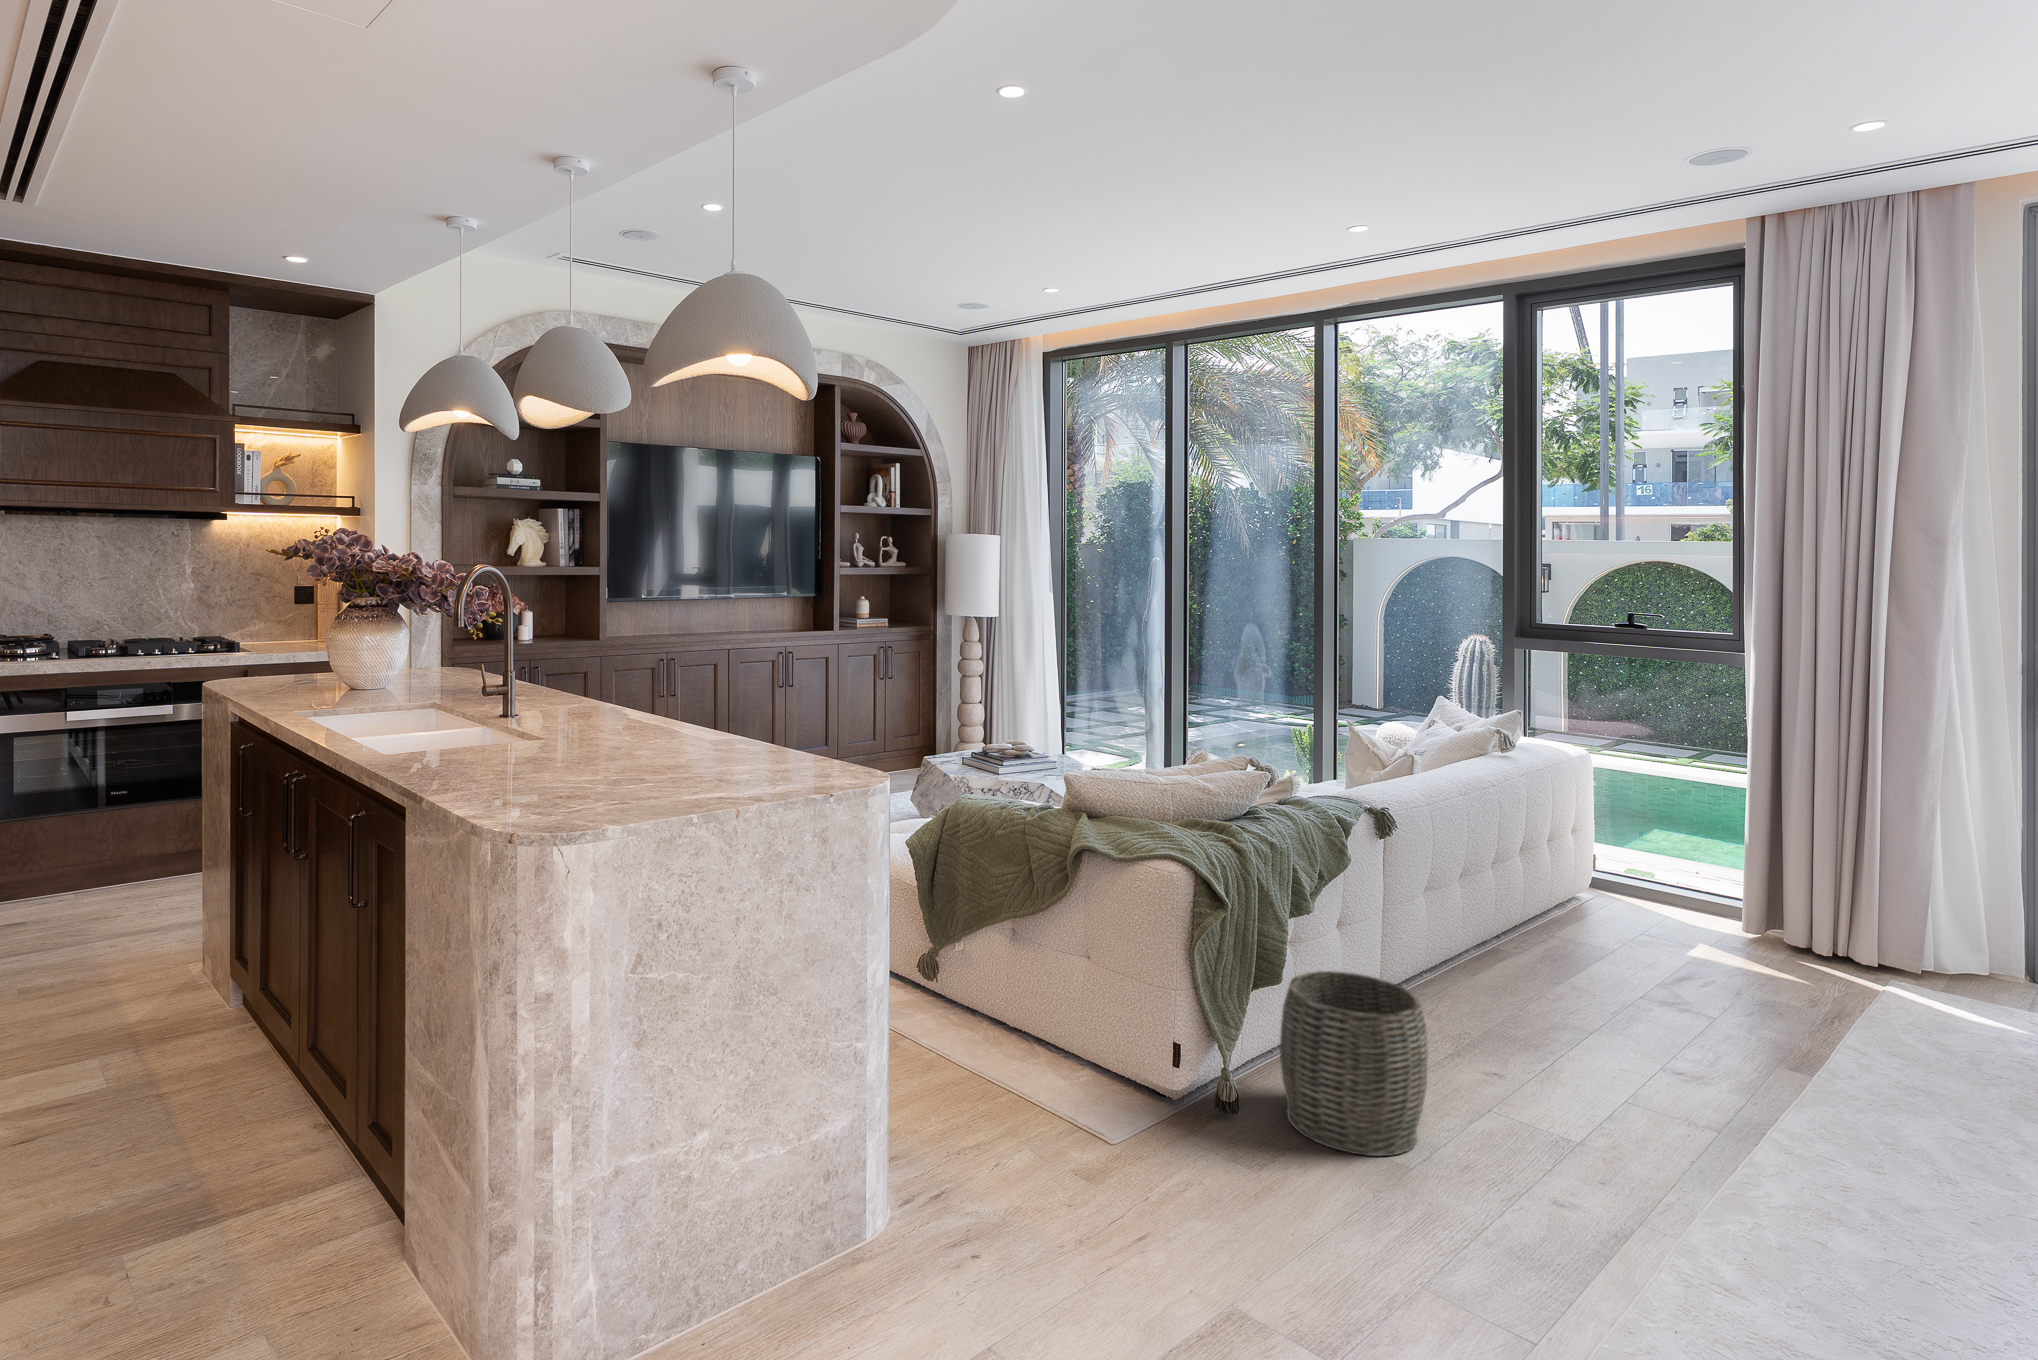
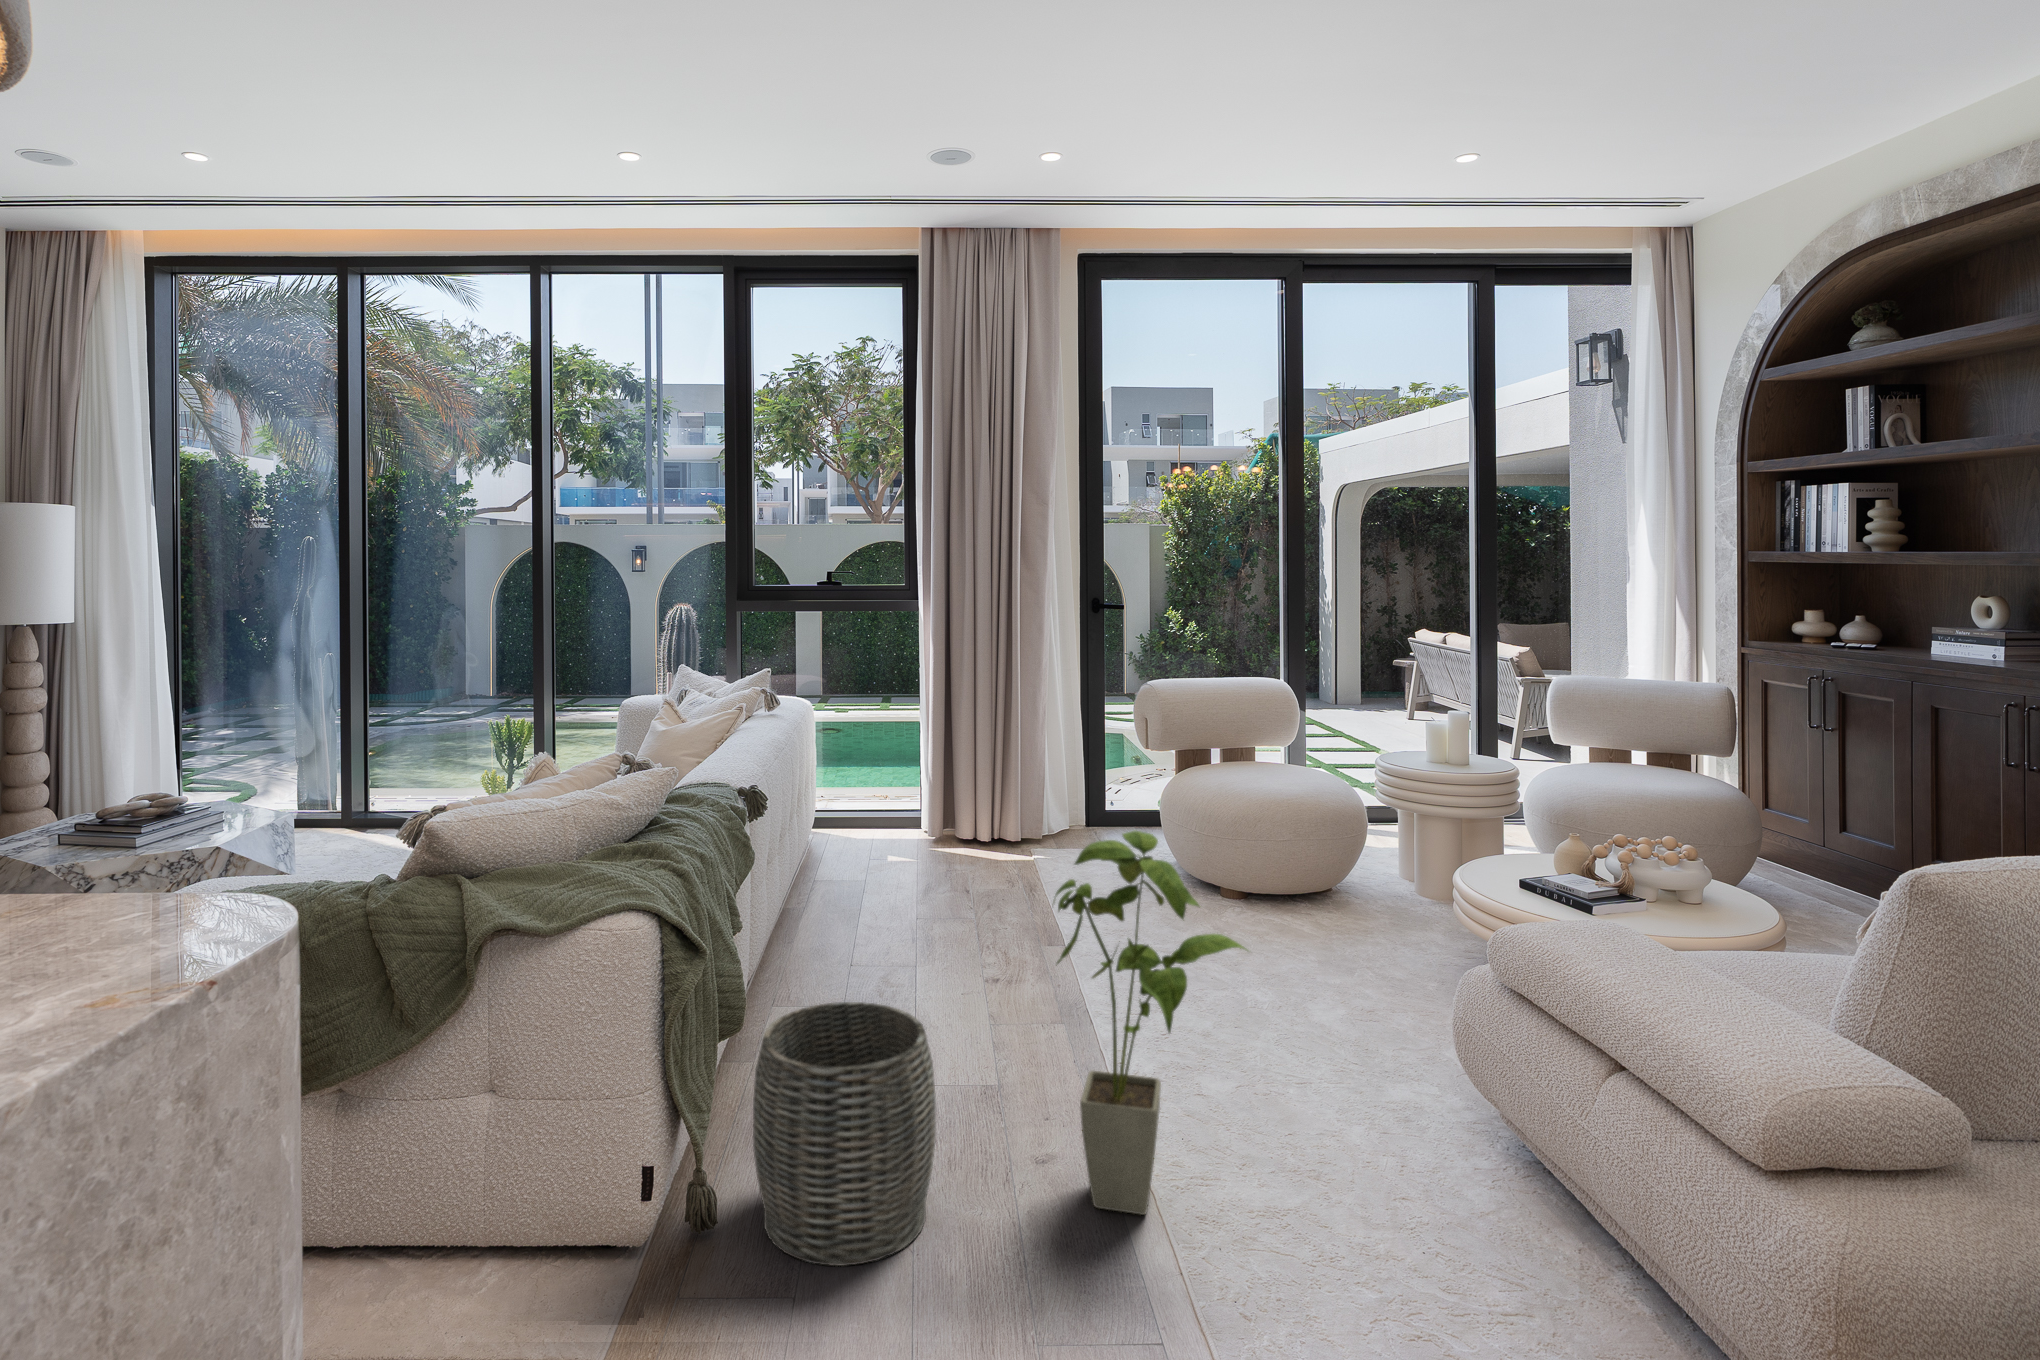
house plant: none [1534,894,1745,1223] -> present [1054,831,1246,1215]

